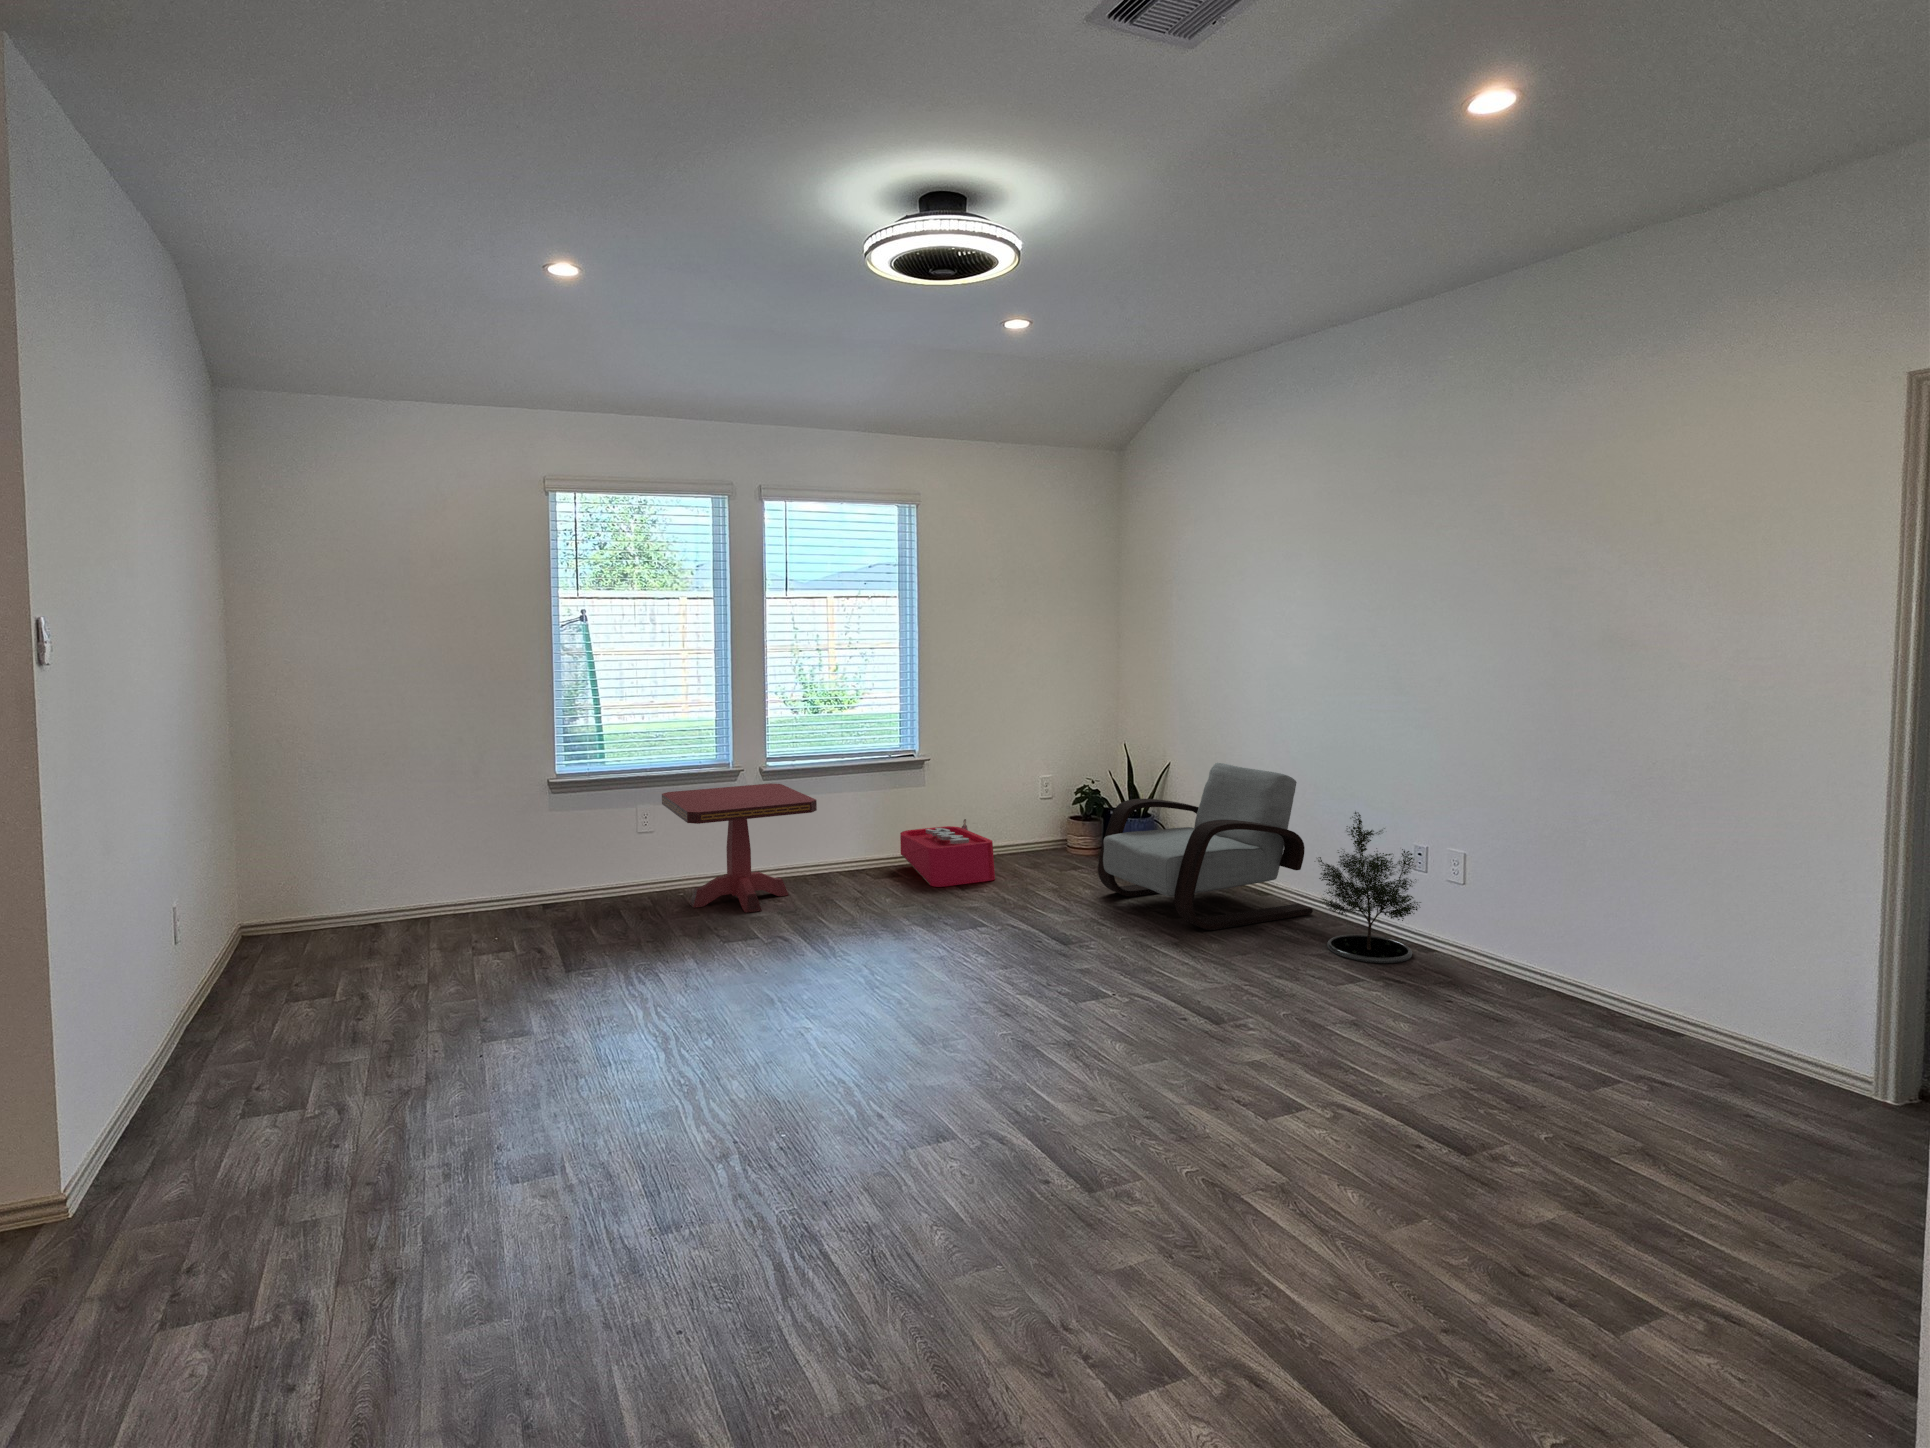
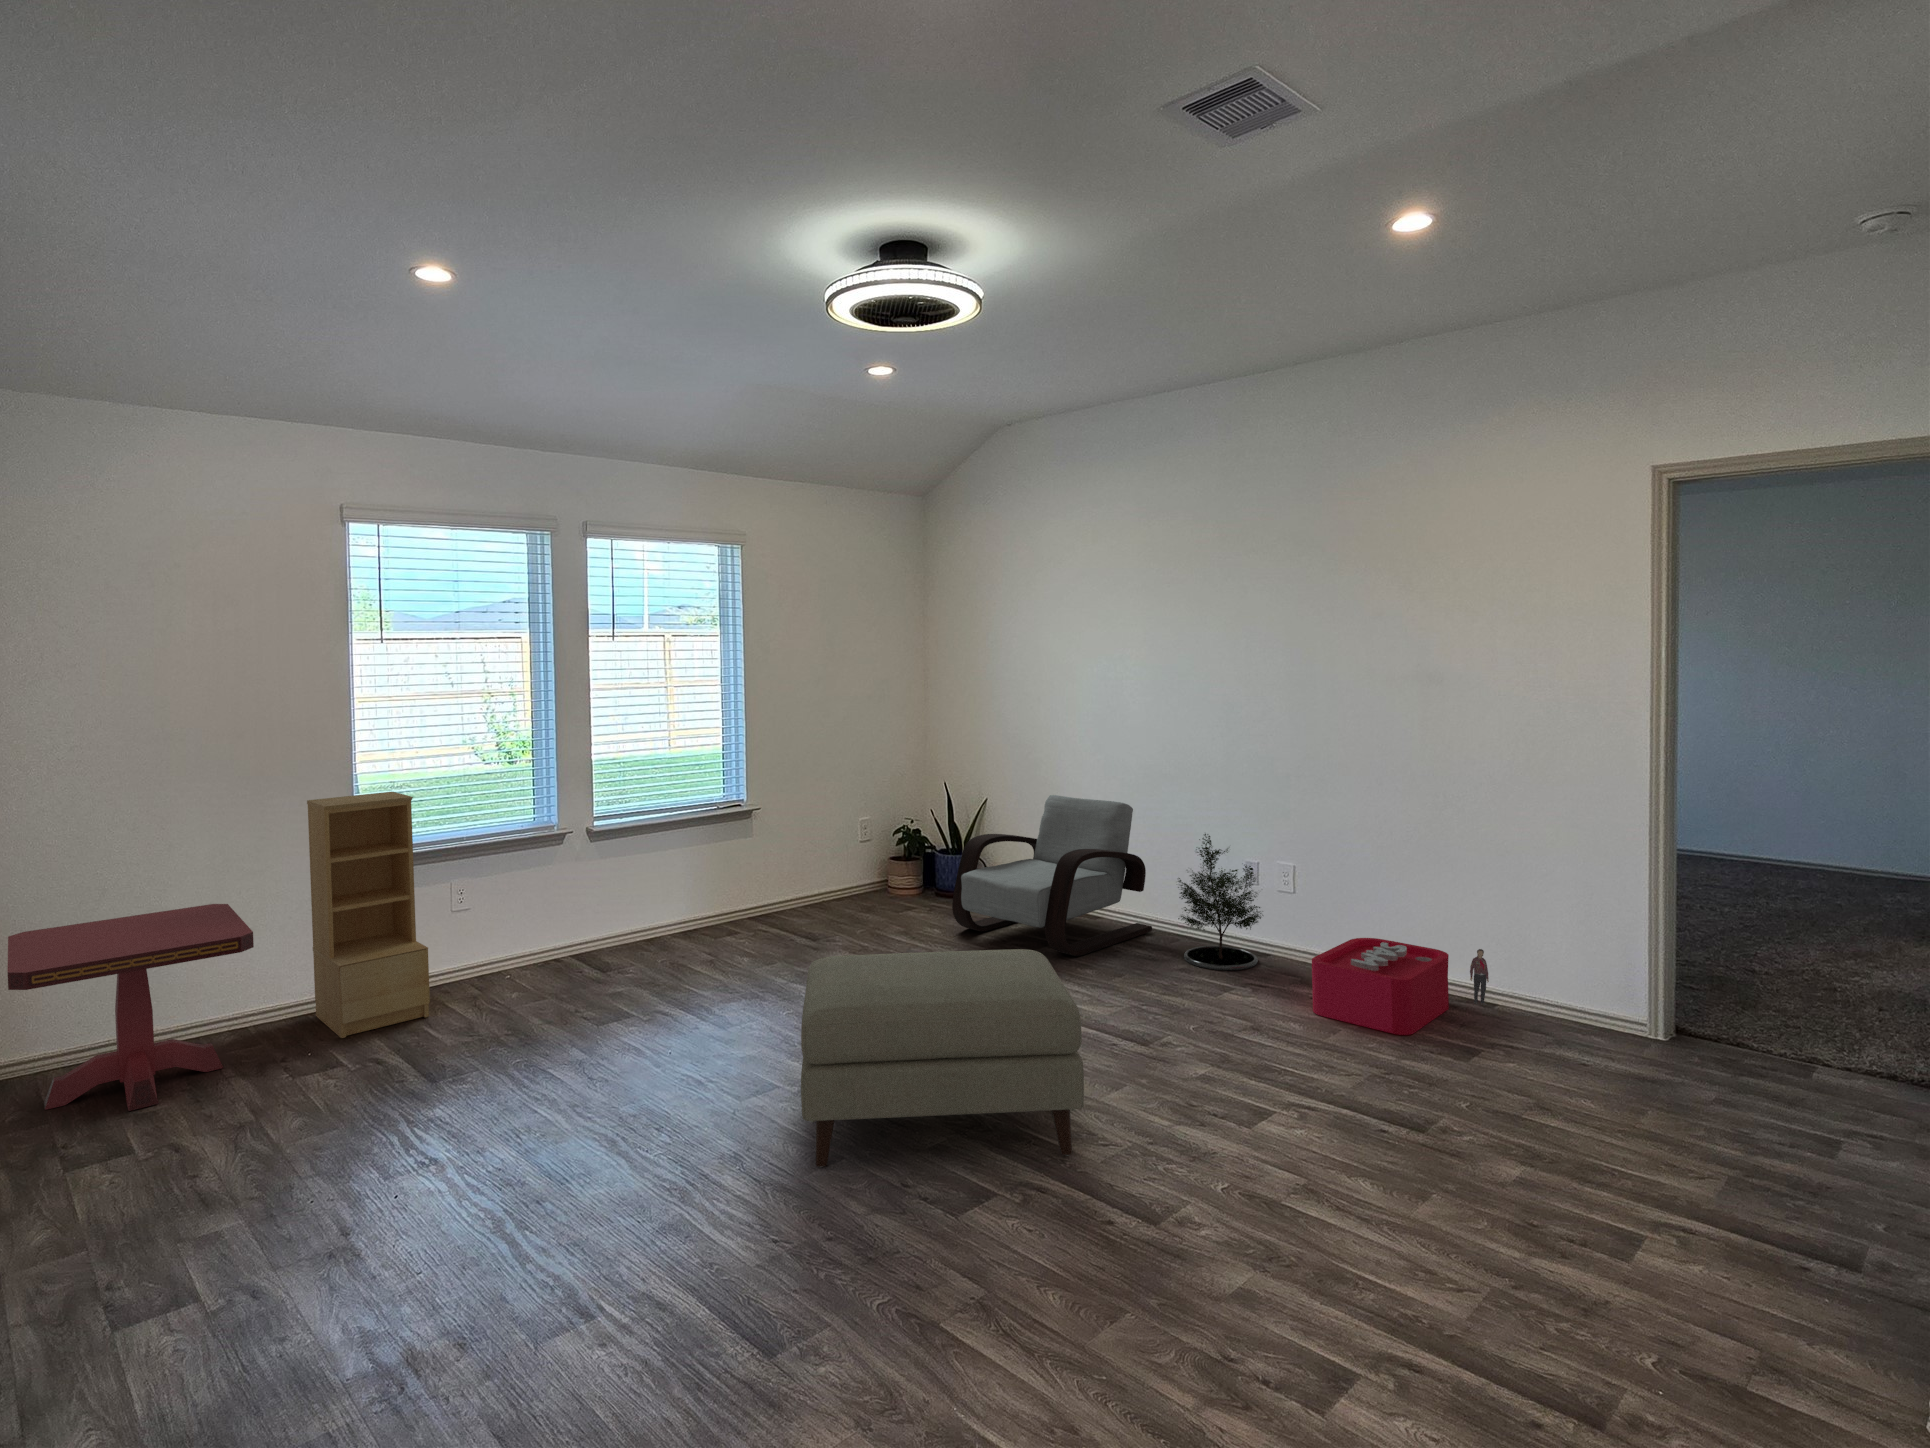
bookshelf: none [519,726,603,927] -> present [307,792,430,1038]
side table: present [662,783,817,913] -> present [7,904,254,1111]
storage bin: present [900,819,995,887] -> present [1312,938,1489,1035]
ottoman: none [801,897,1088,1114] -> present [801,949,1084,1167]

